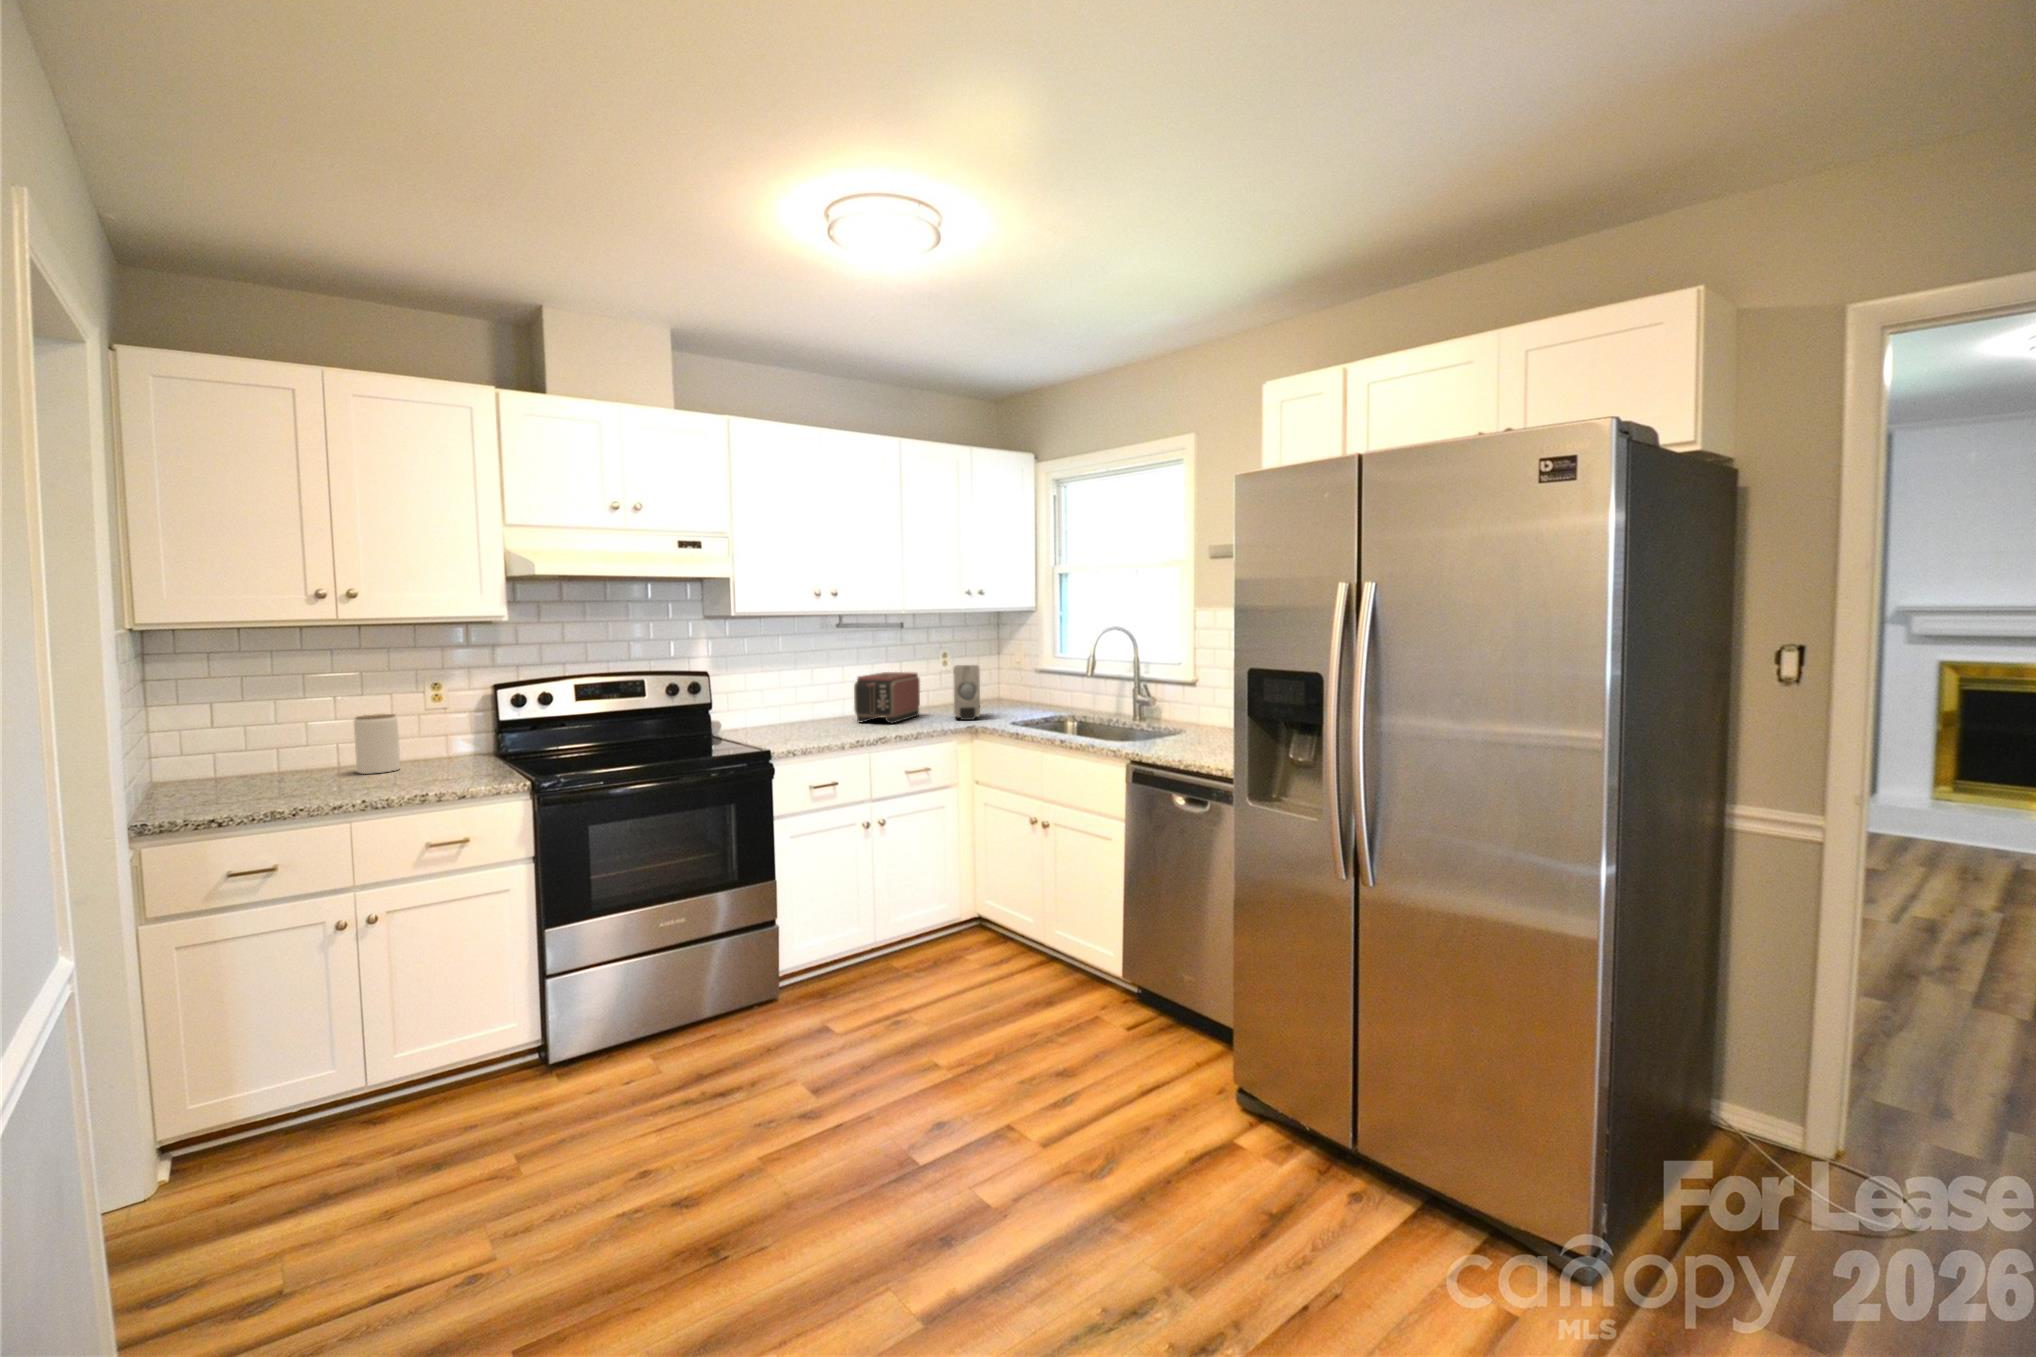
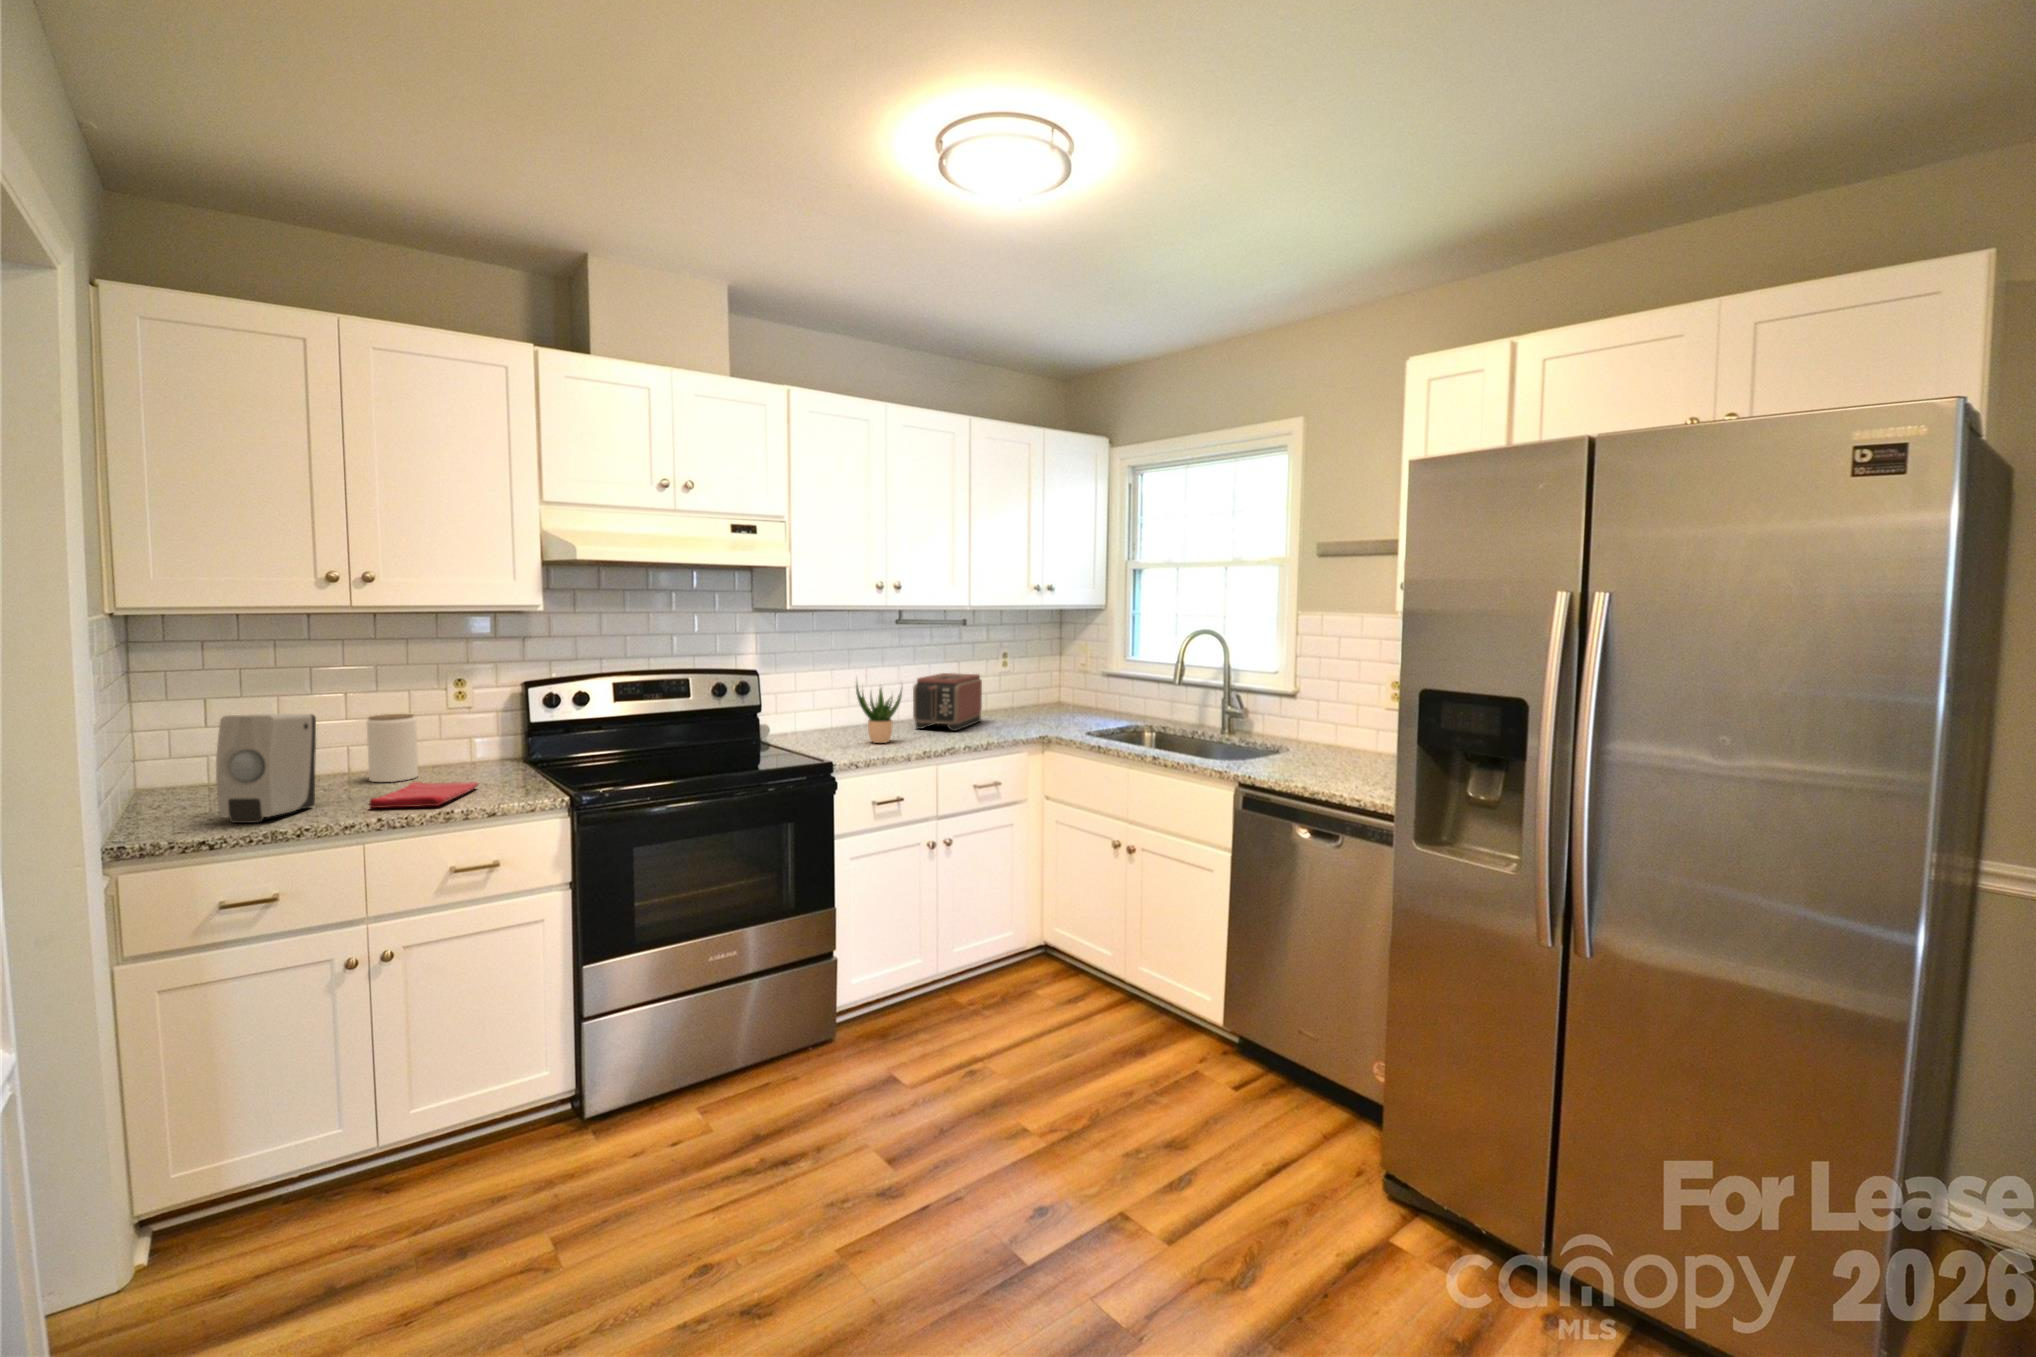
soap dispenser: present [953,665,980,720] -> present [216,714,316,823]
potted plant: none [796,674,840,734] -> present [856,684,902,743]
dish towel: none [354,771,452,793] -> present [369,782,478,808]

